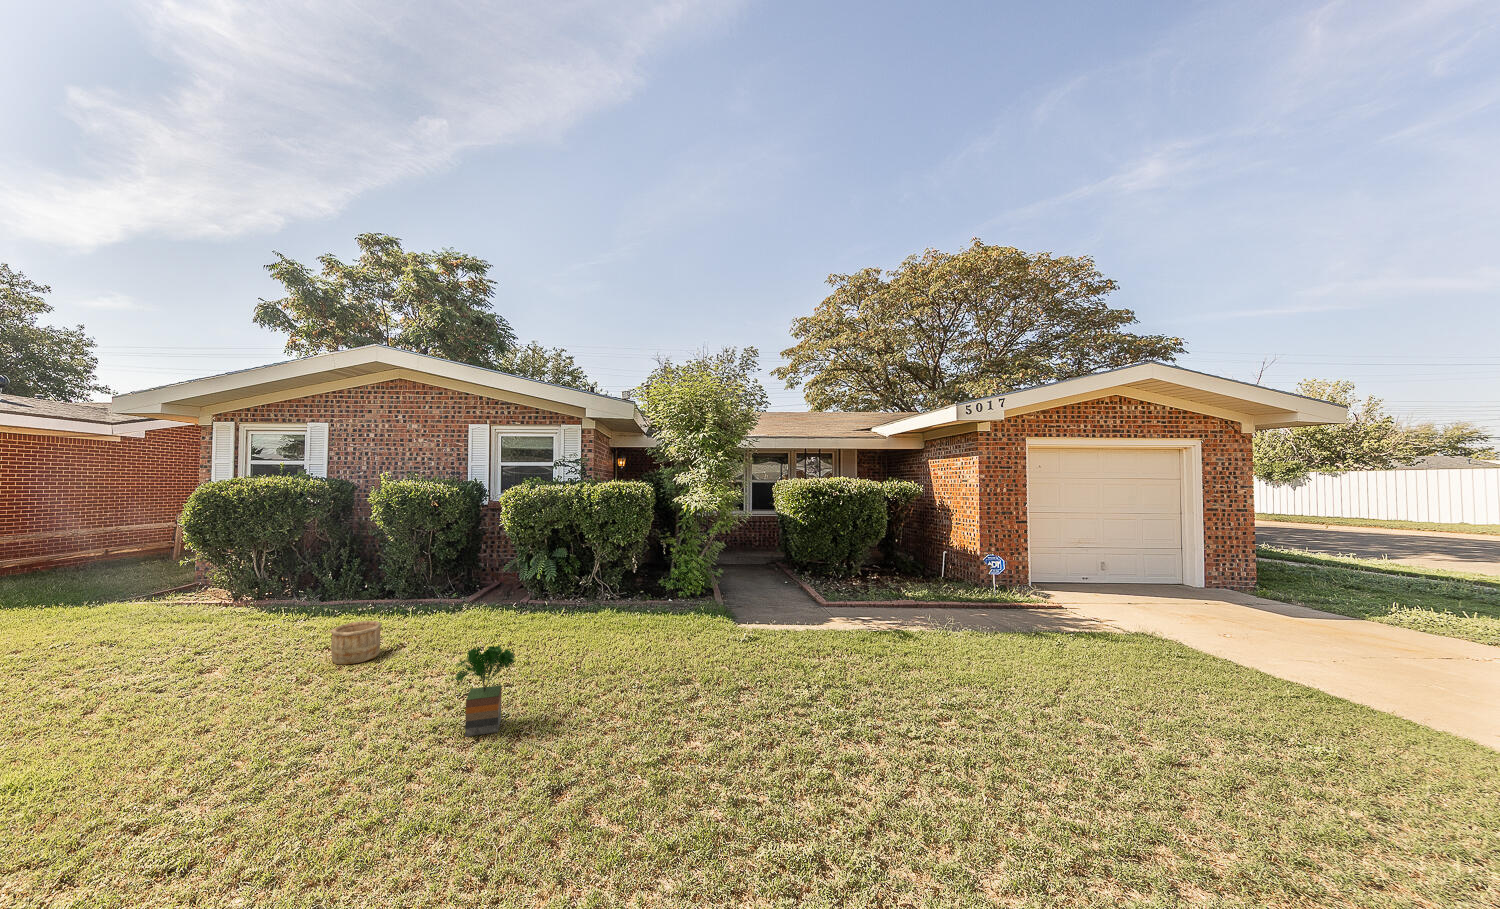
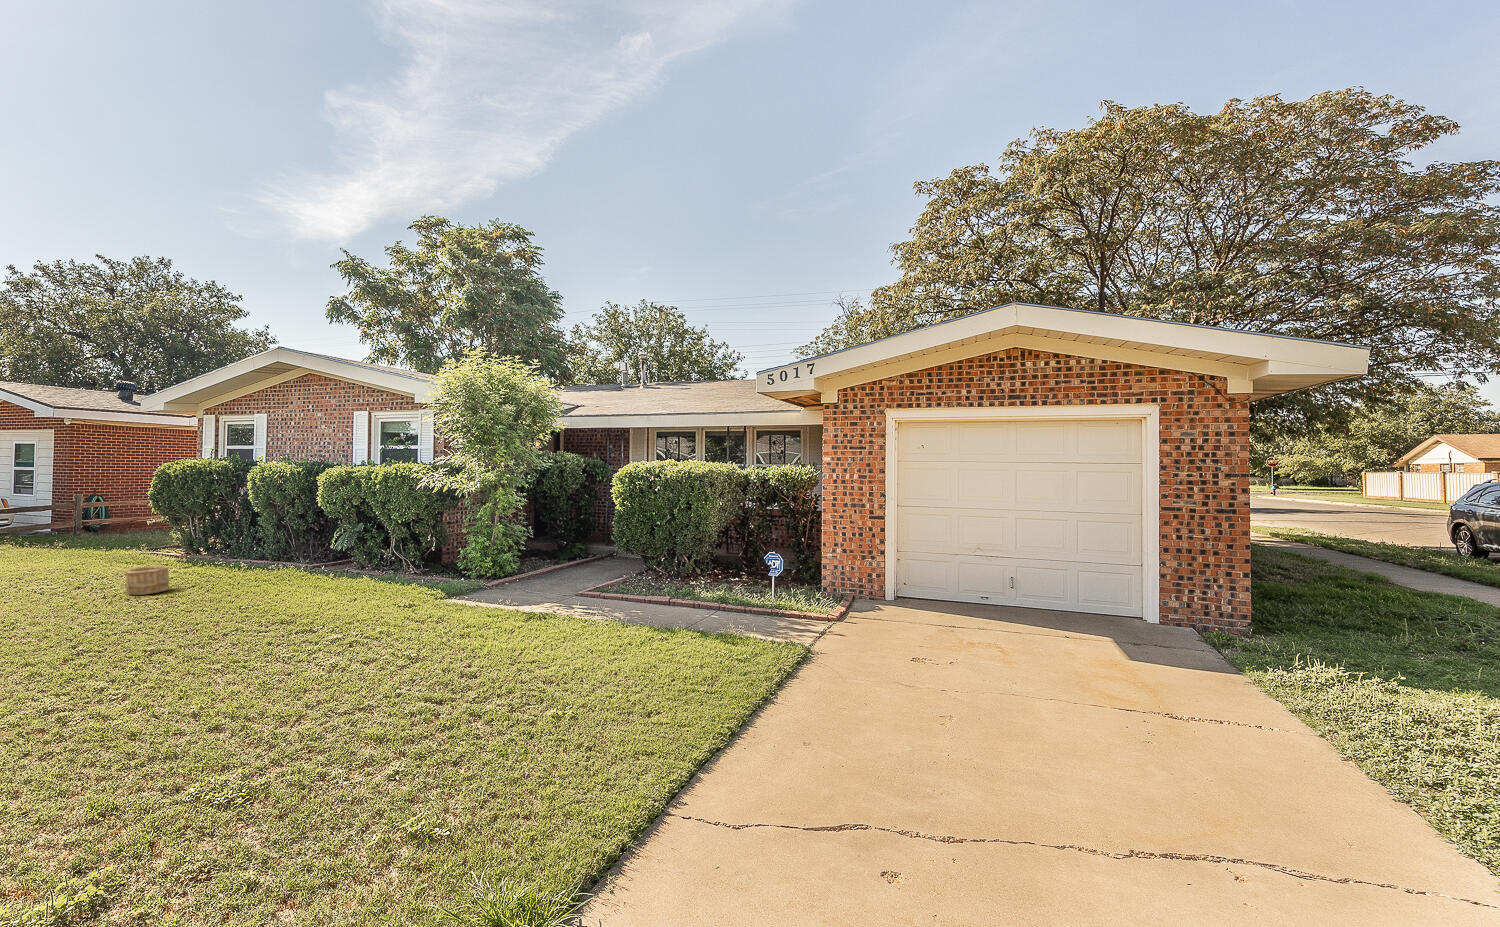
potted tree: present [456,645,515,736] -> none [38,581,109,645]

